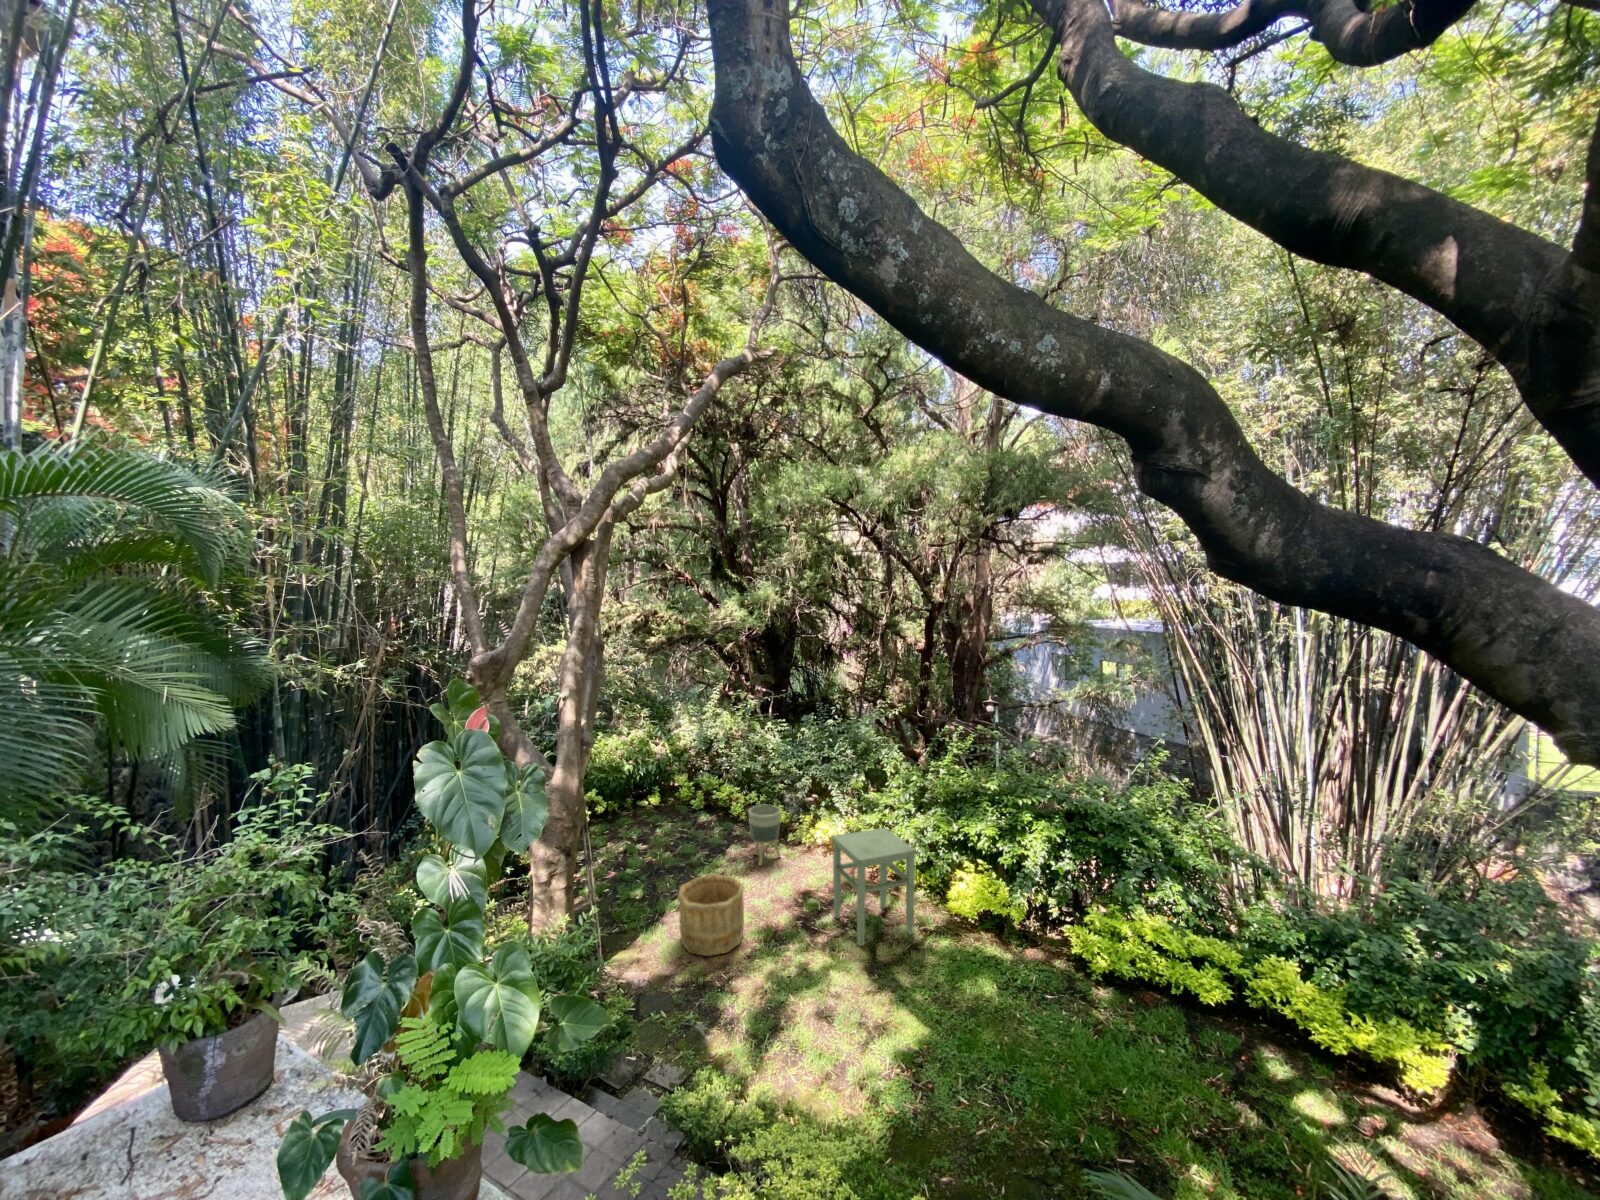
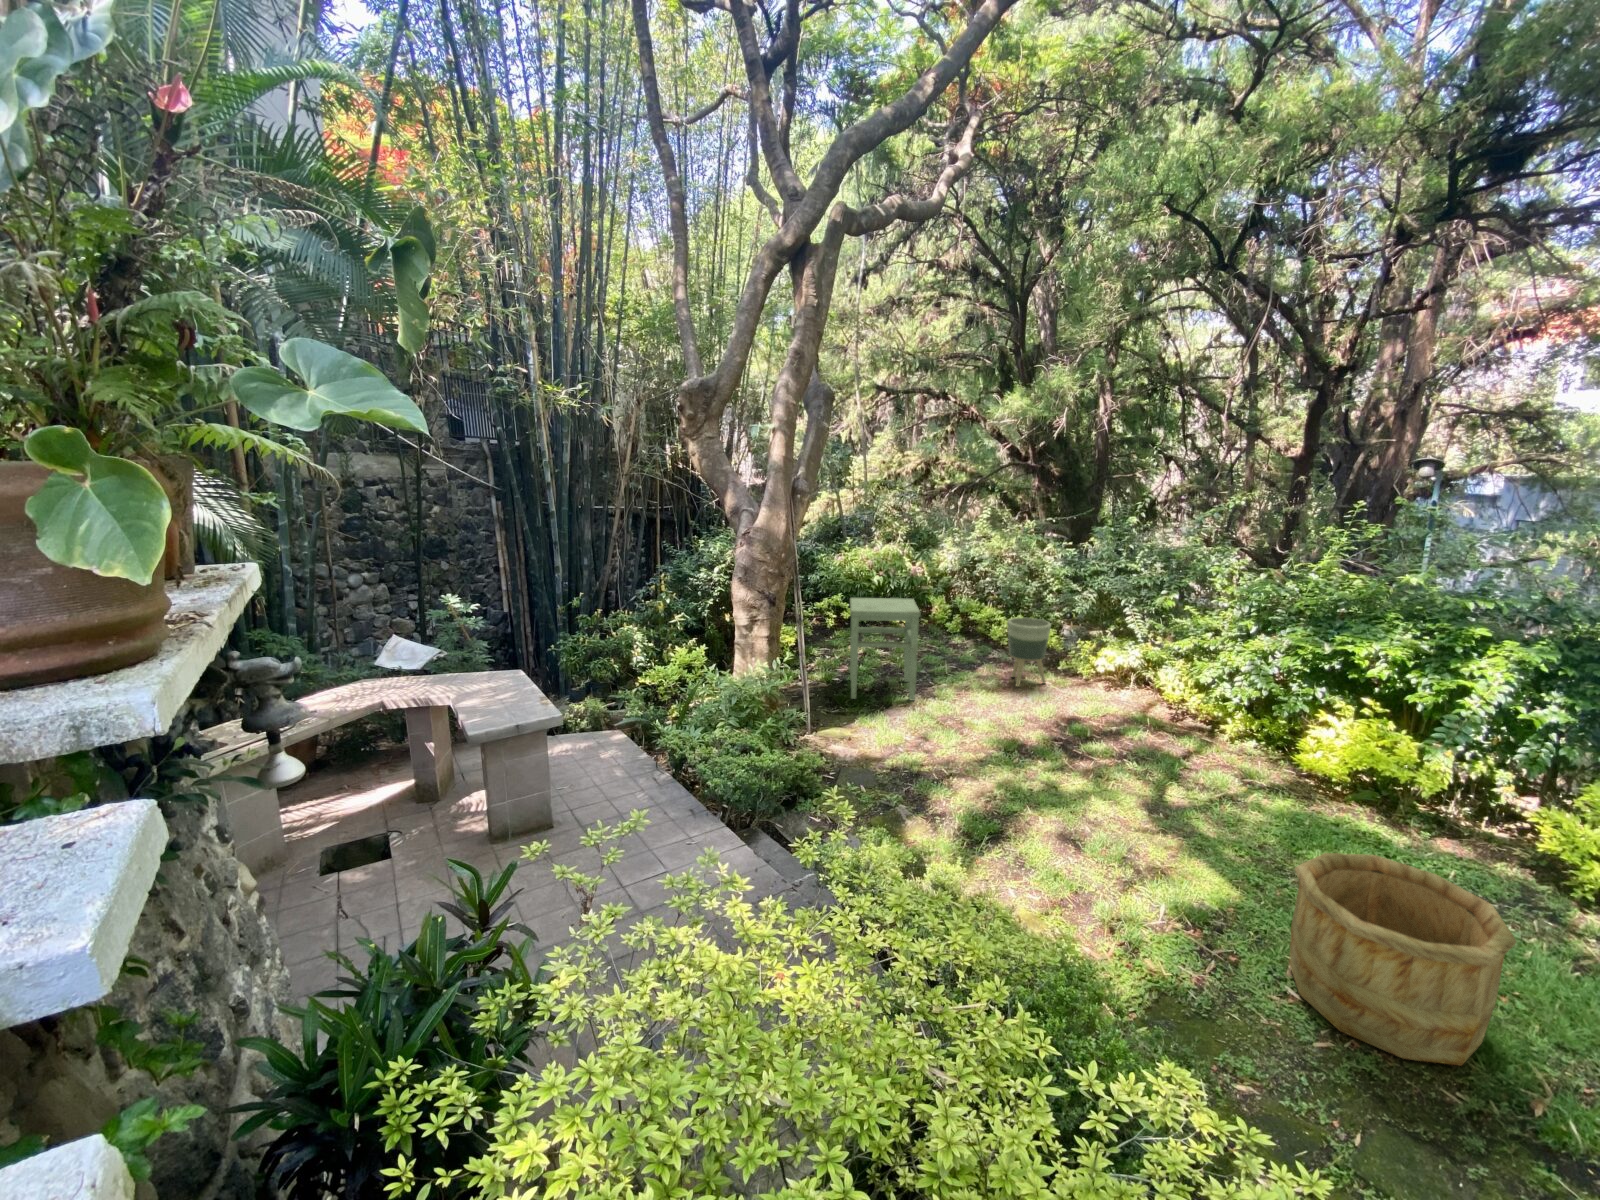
stool: present [832,828,916,946] -> present [850,598,921,700]
wooden bucket: present [677,874,745,956] -> present [1289,853,1516,1066]

